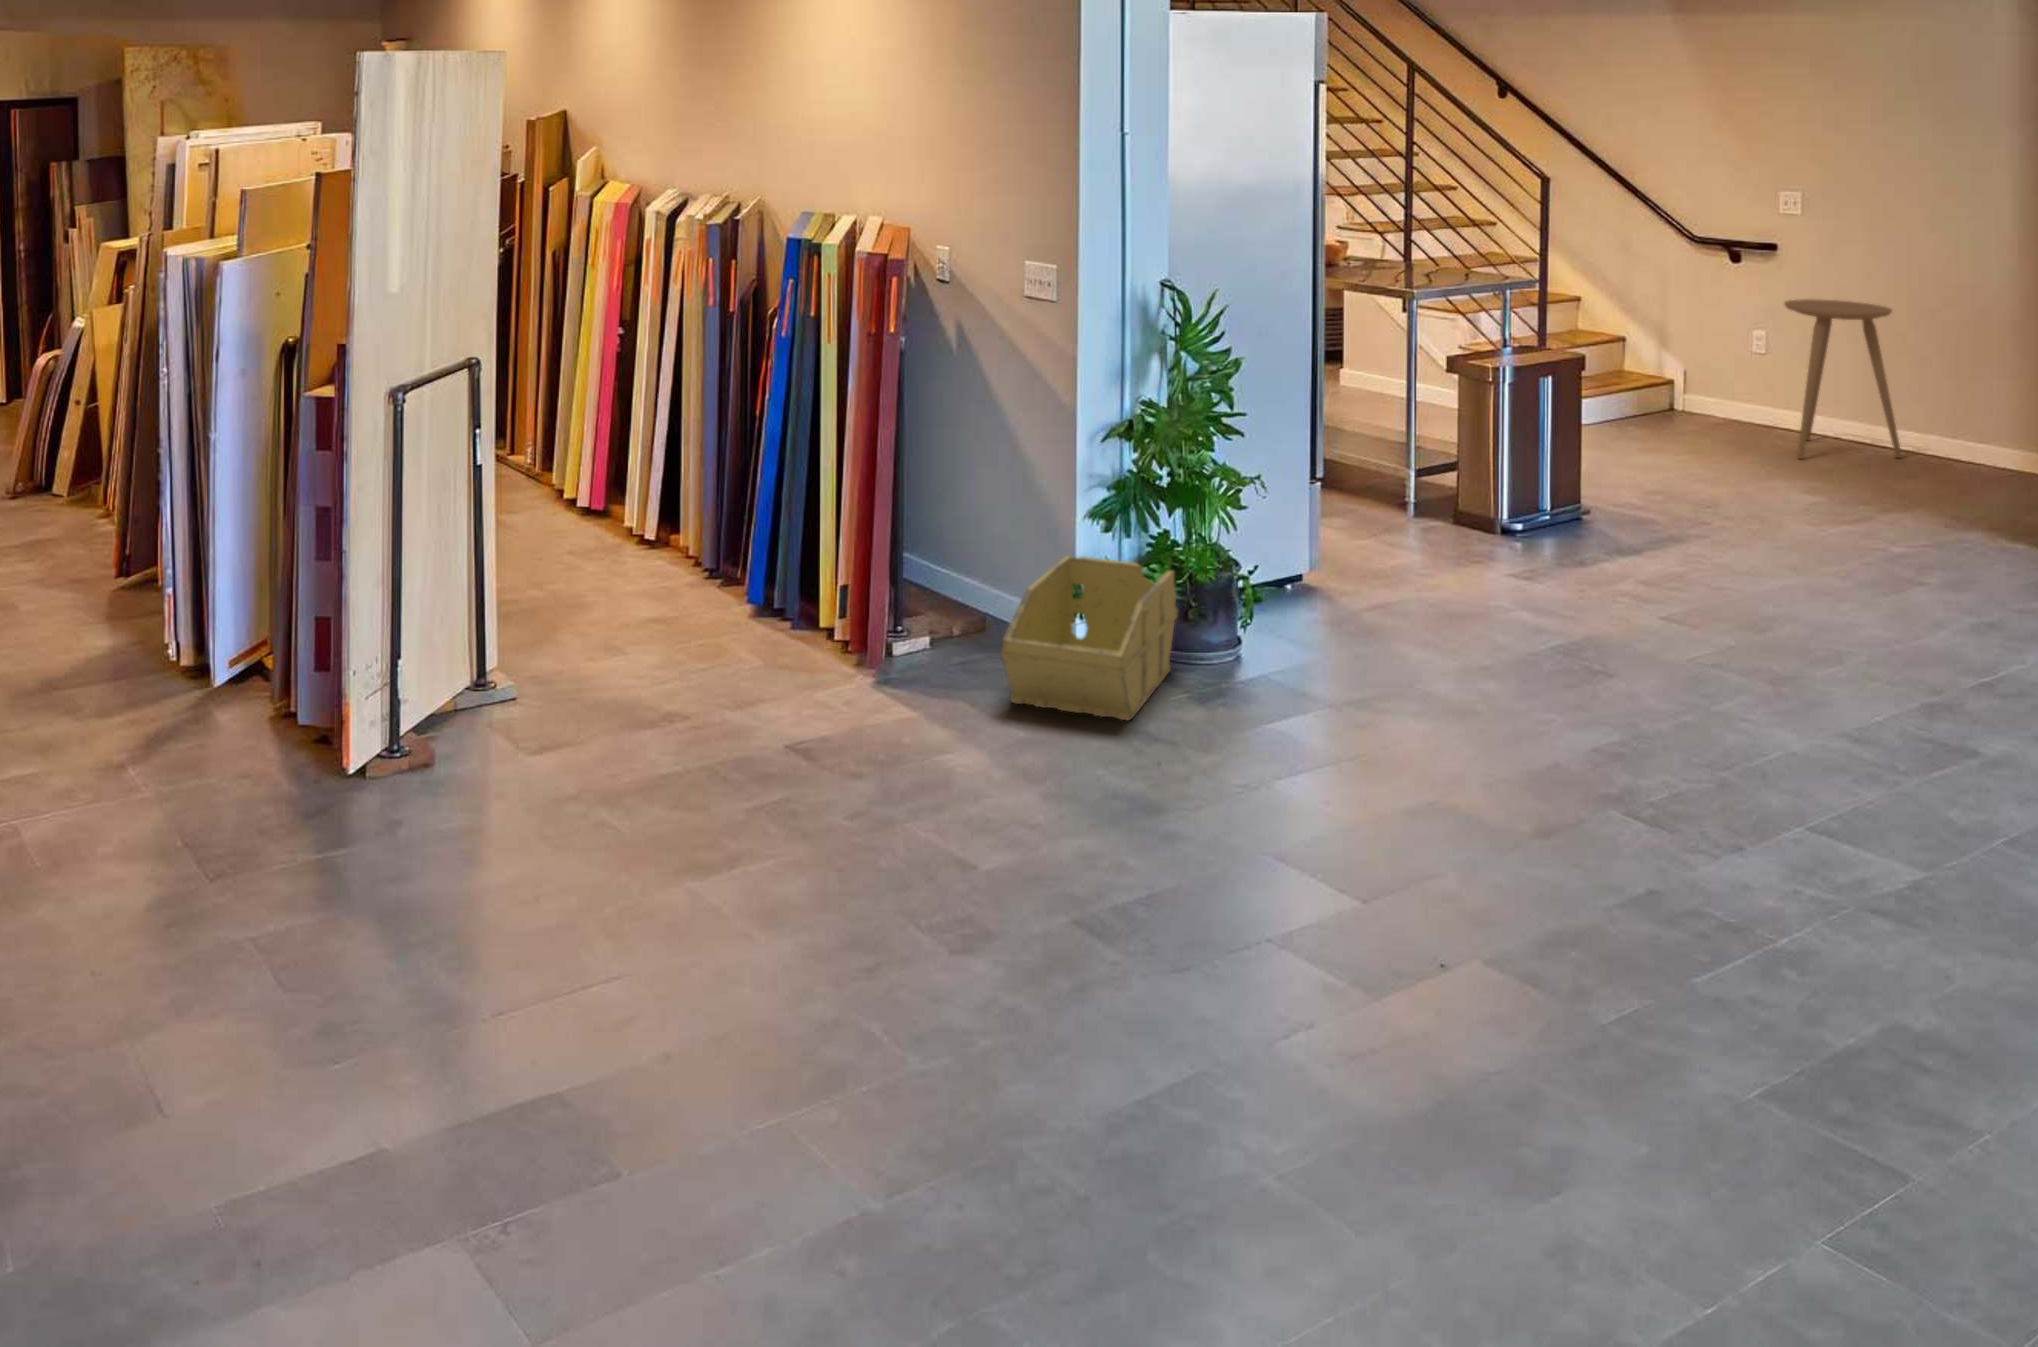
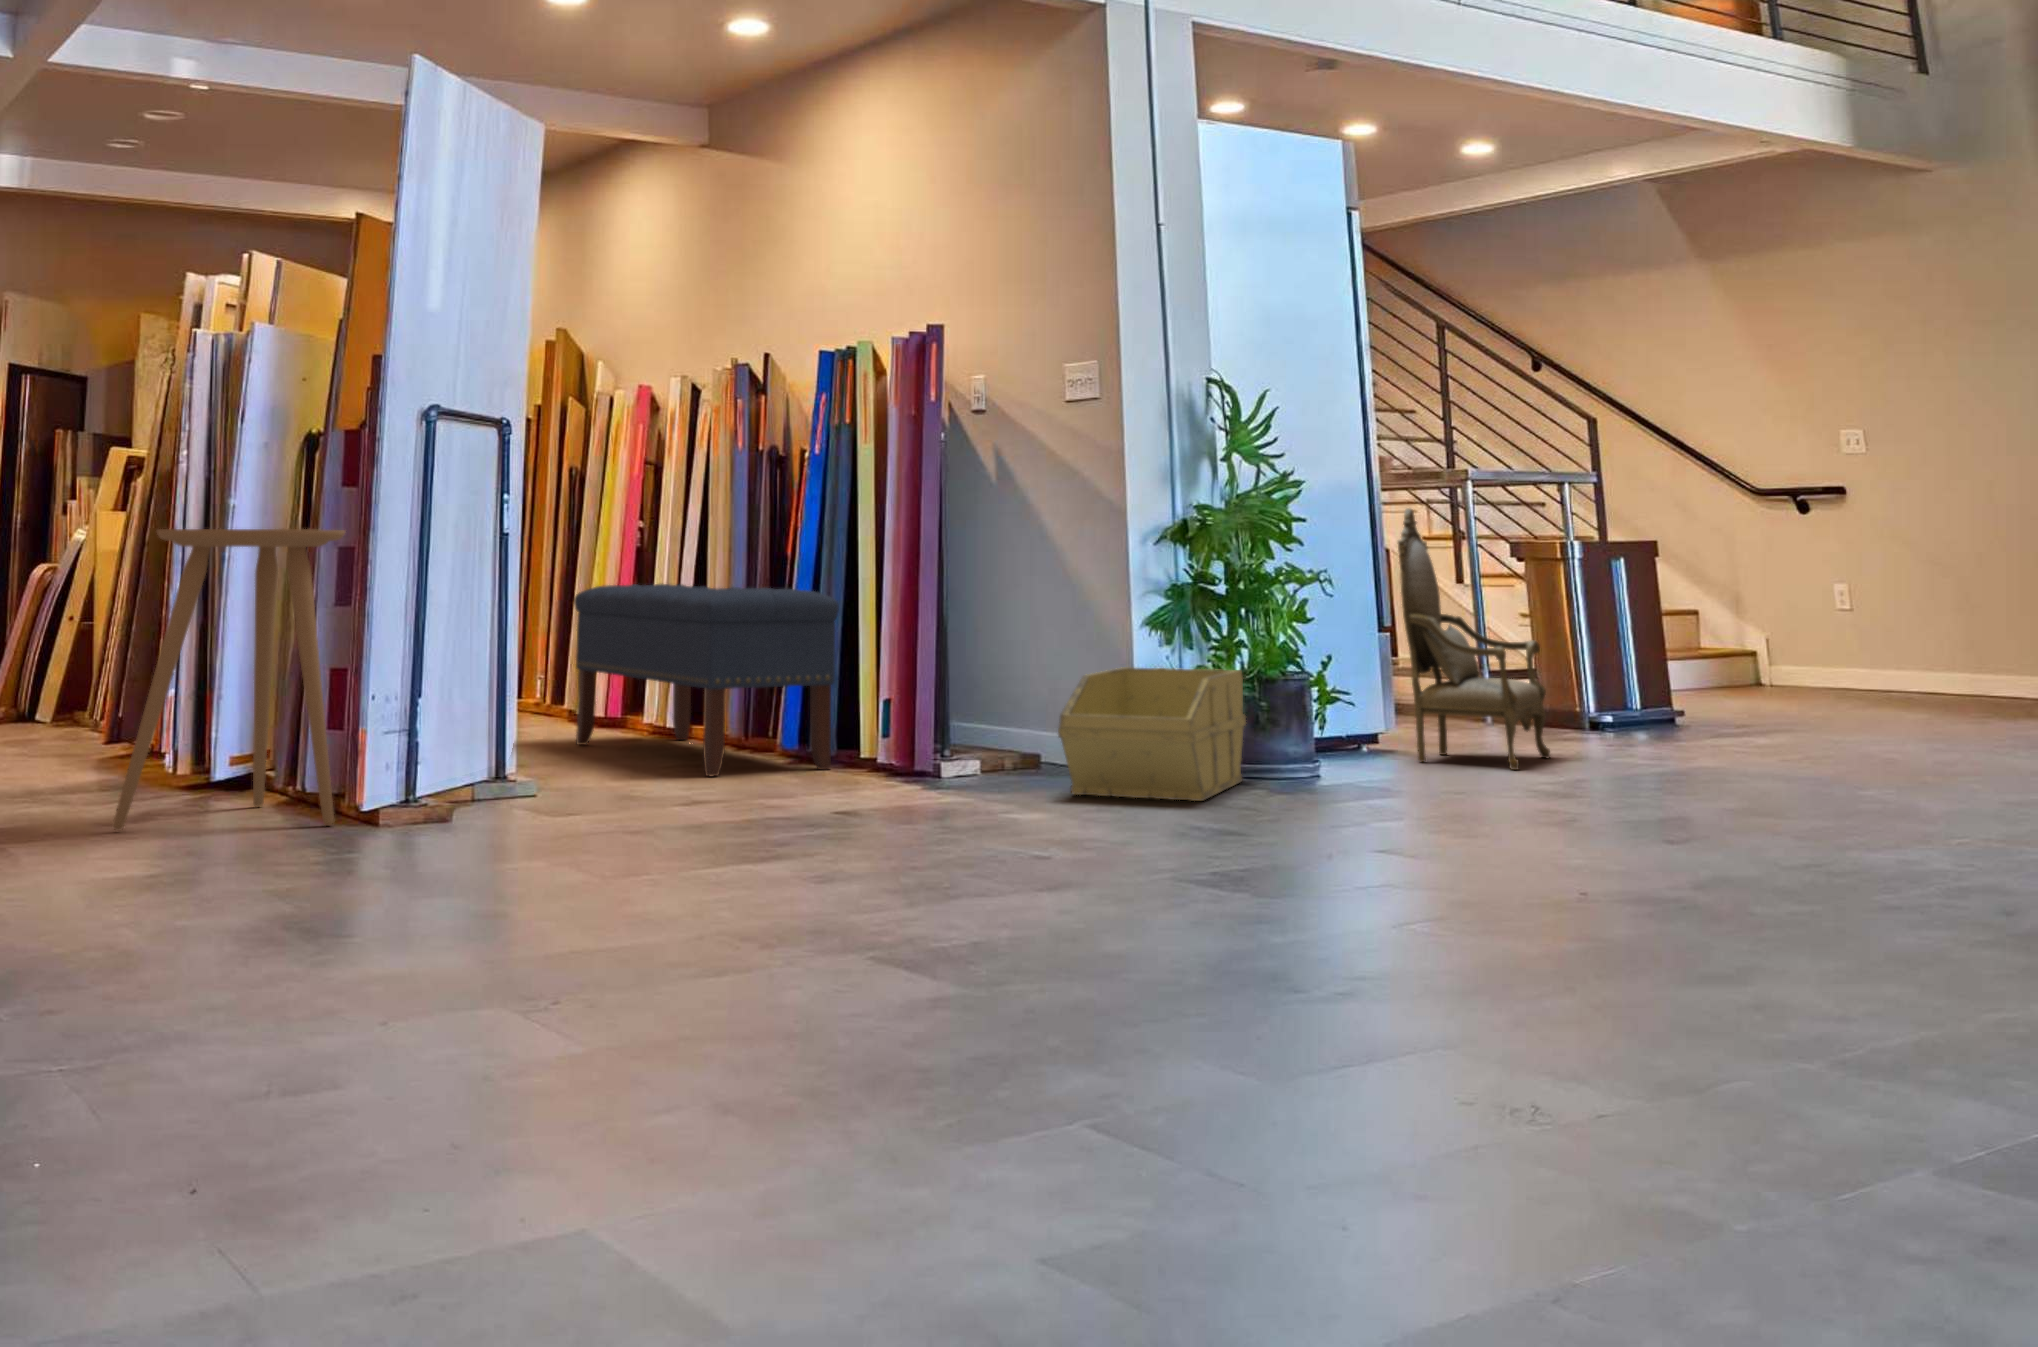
side table: present [1784,299,1902,459] -> present [112,529,345,831]
armchair: none [1333,329,1460,644] -> present [1398,508,1550,770]
bench: none [556,415,803,650] -> present [574,584,839,776]

